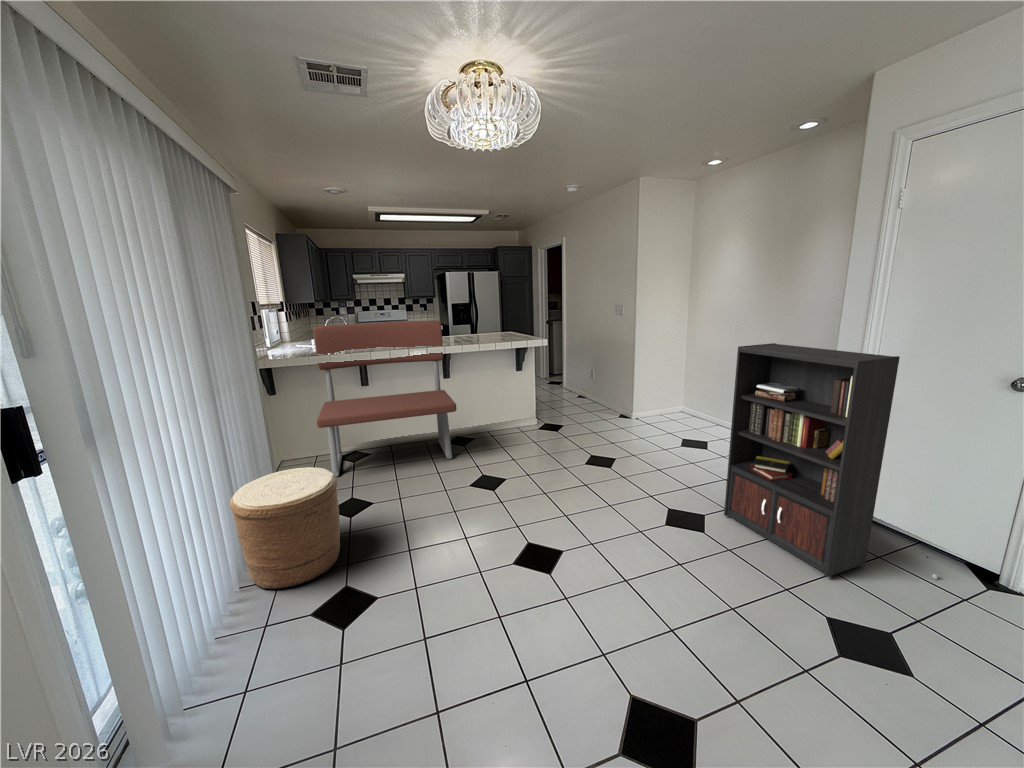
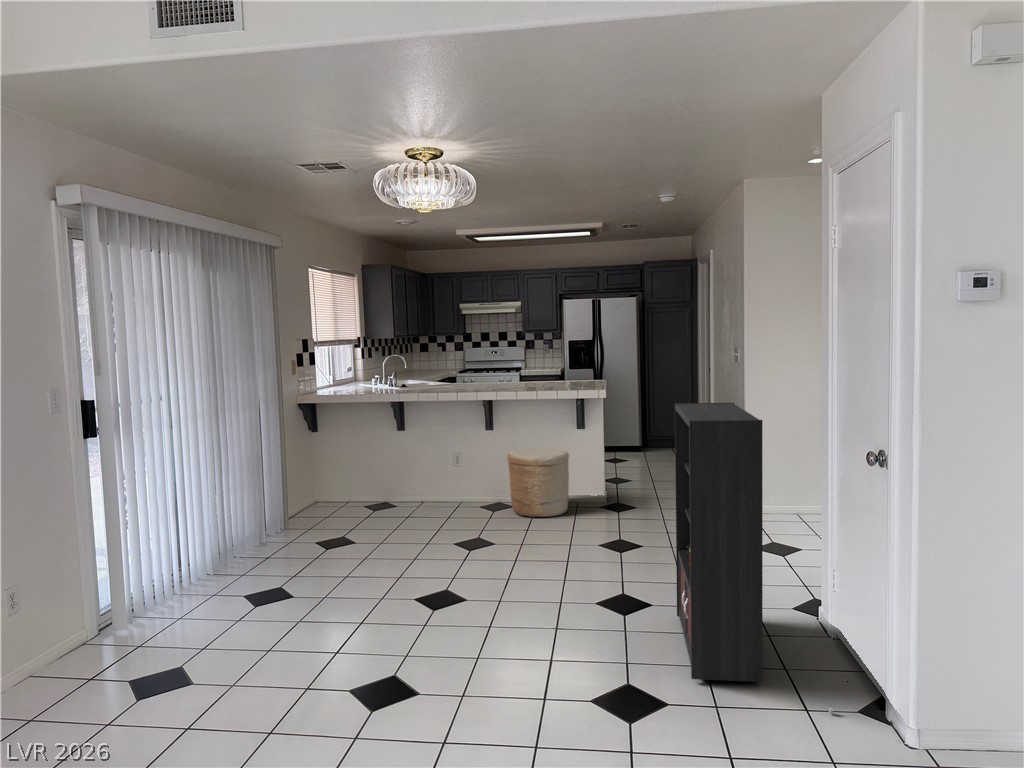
bench: present [314,320,456,477] -> none [327,362,478,521]
woven basket: present [230,467,340,589] -> present [507,447,569,517]

